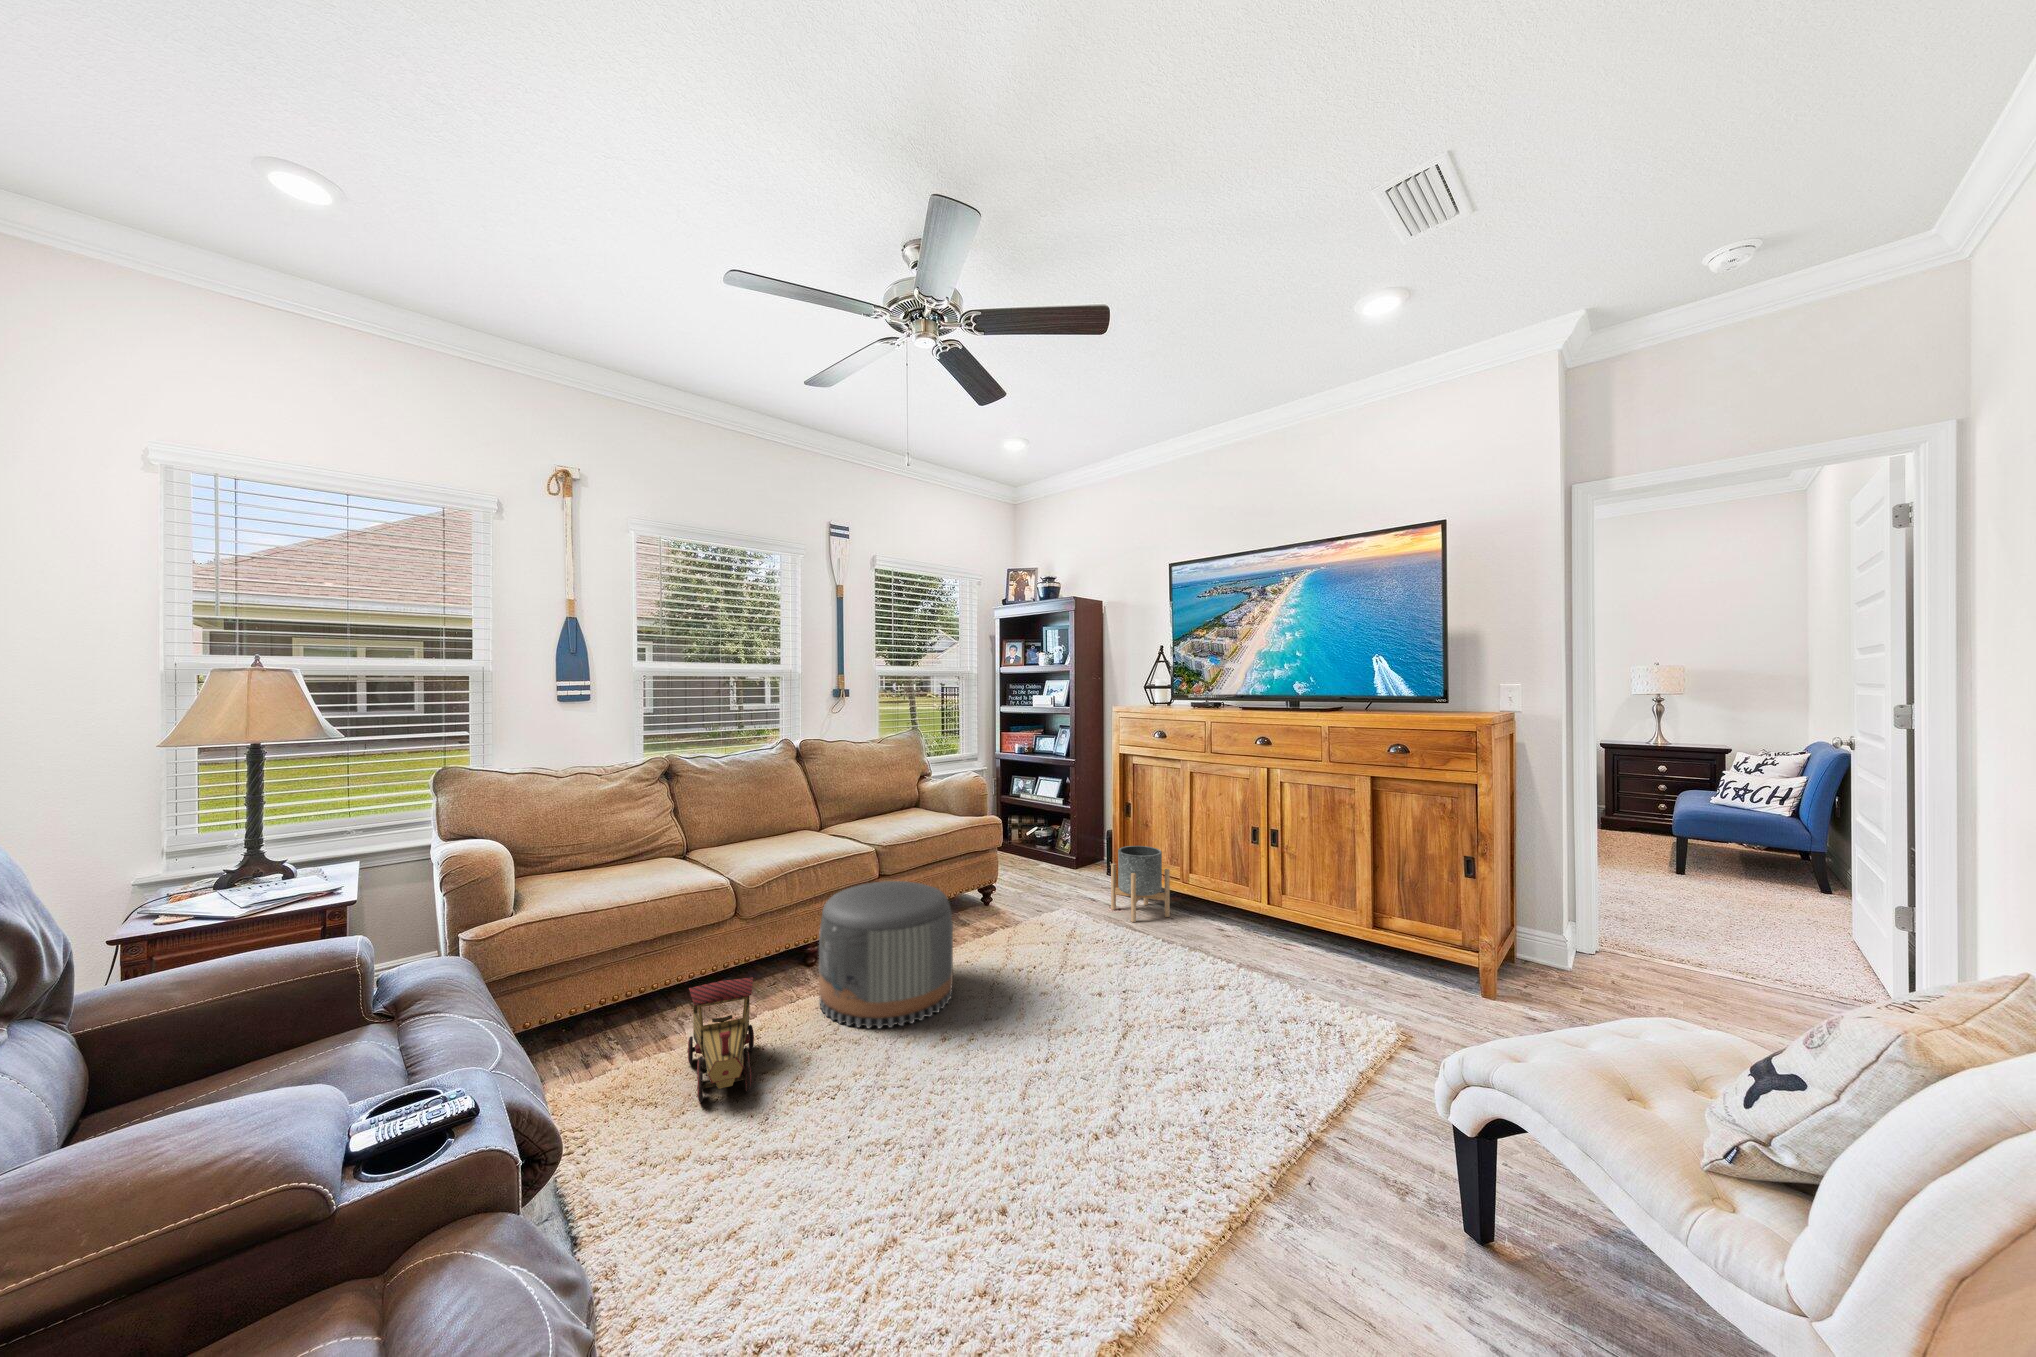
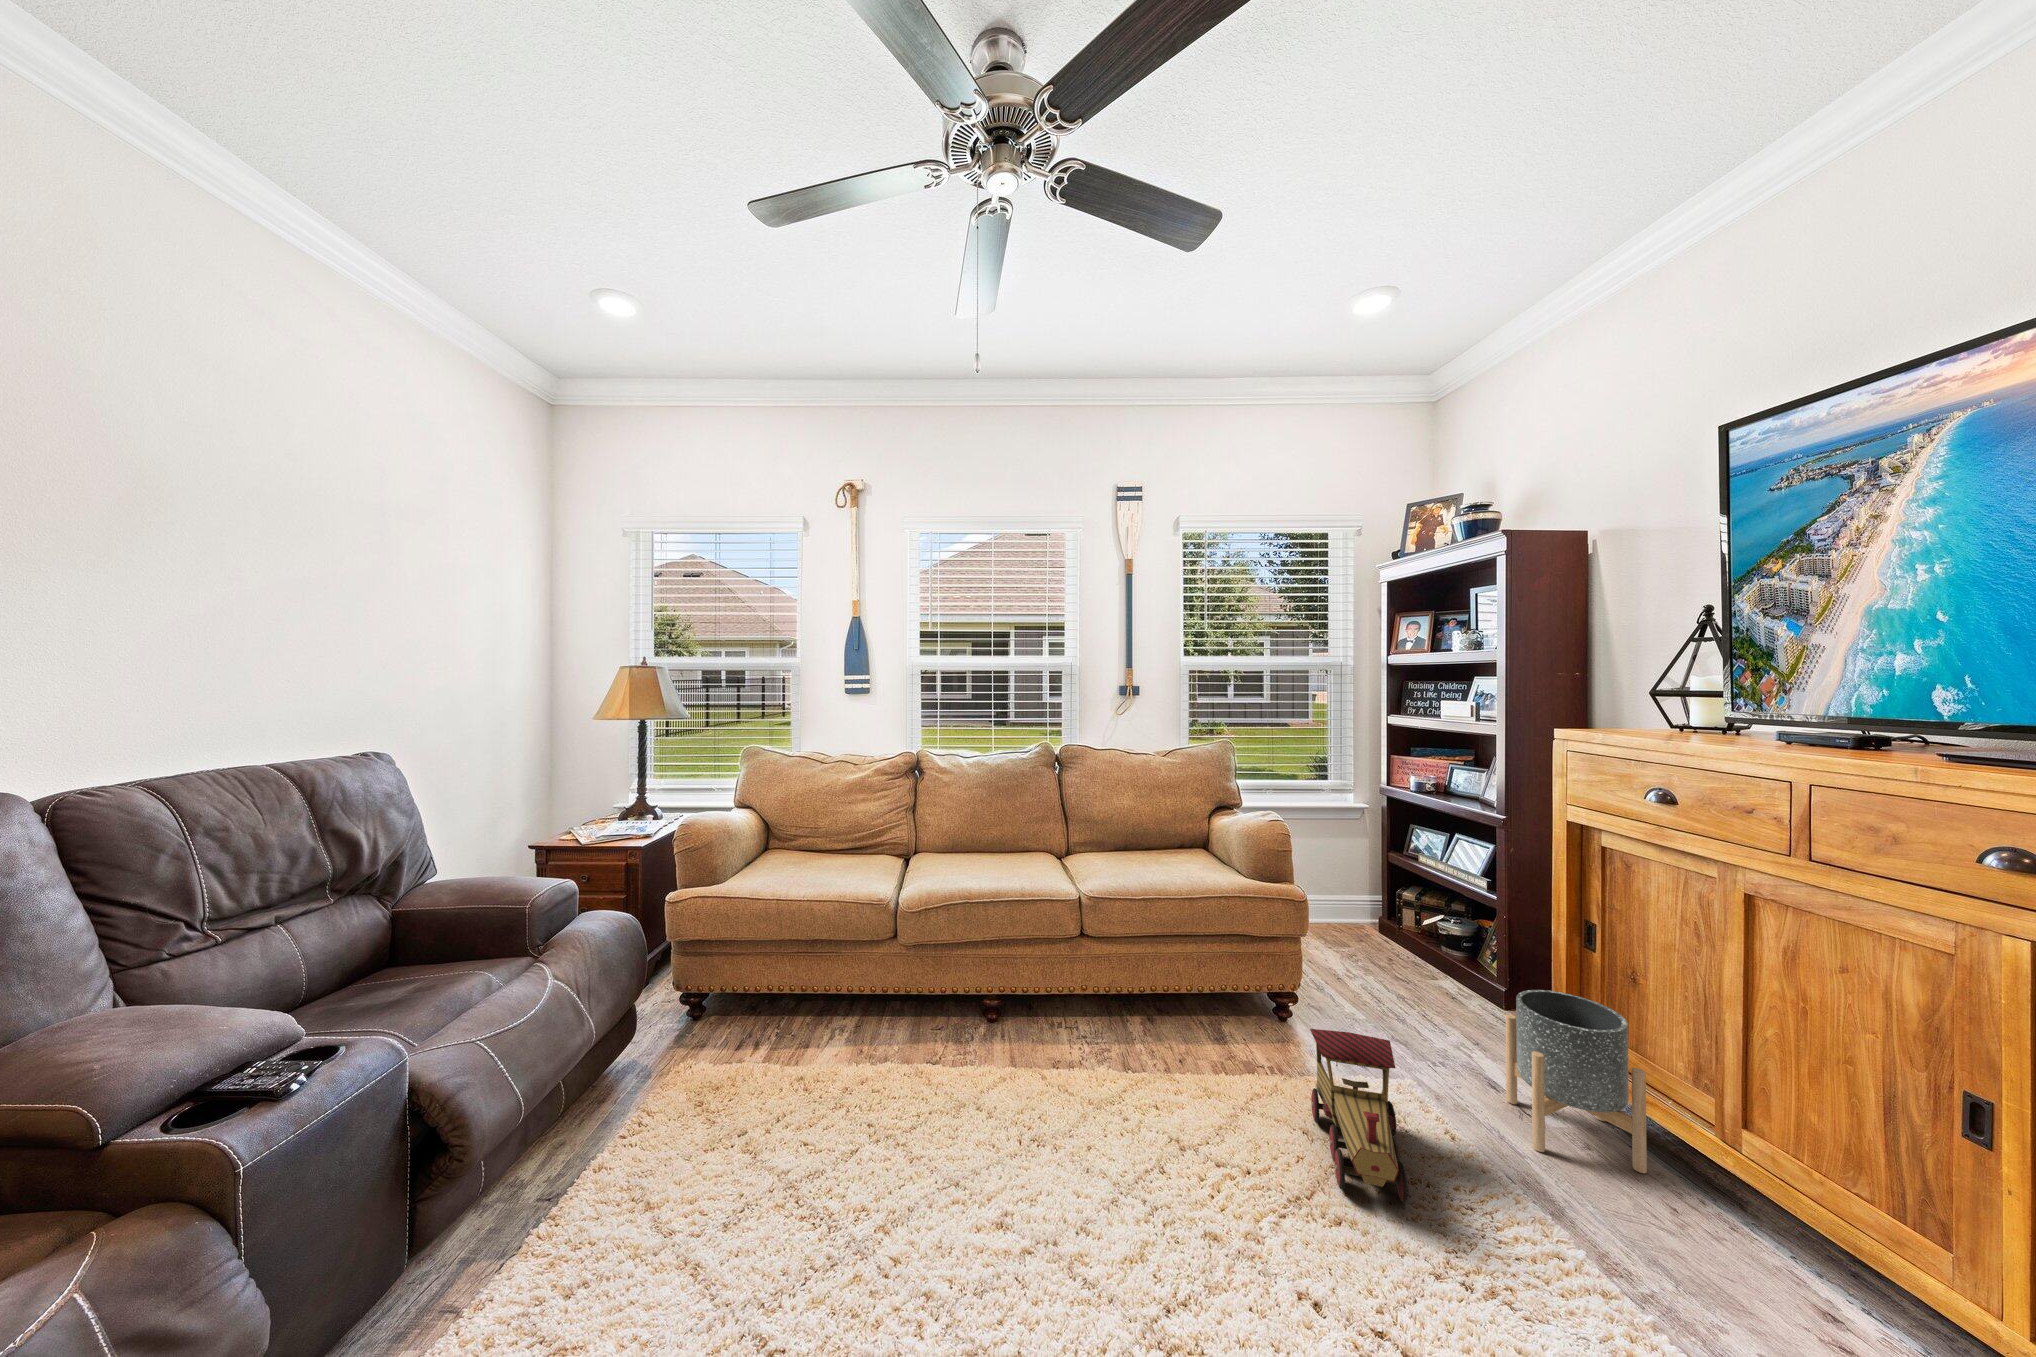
pouf: present [819,881,953,1029] -> none [909,945,1095,1185]
toy train: present [687,977,754,1102] -> present [1310,1029,1409,1203]

